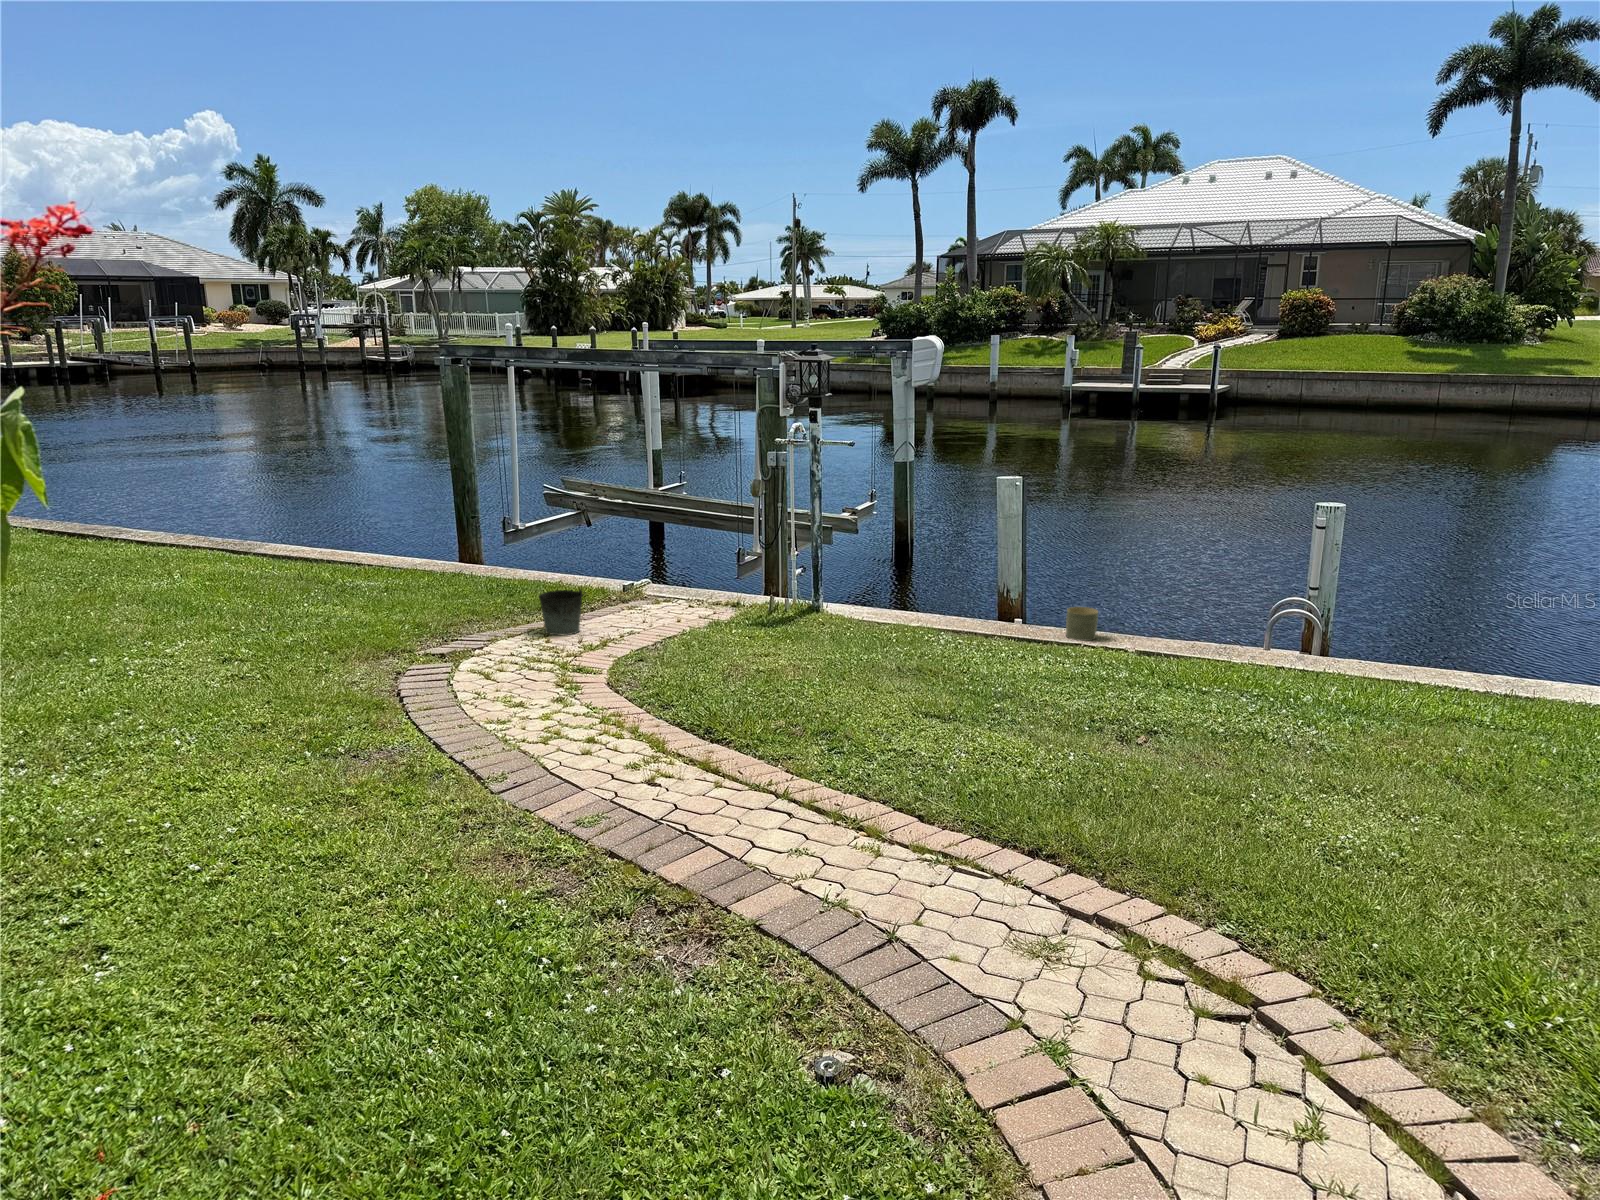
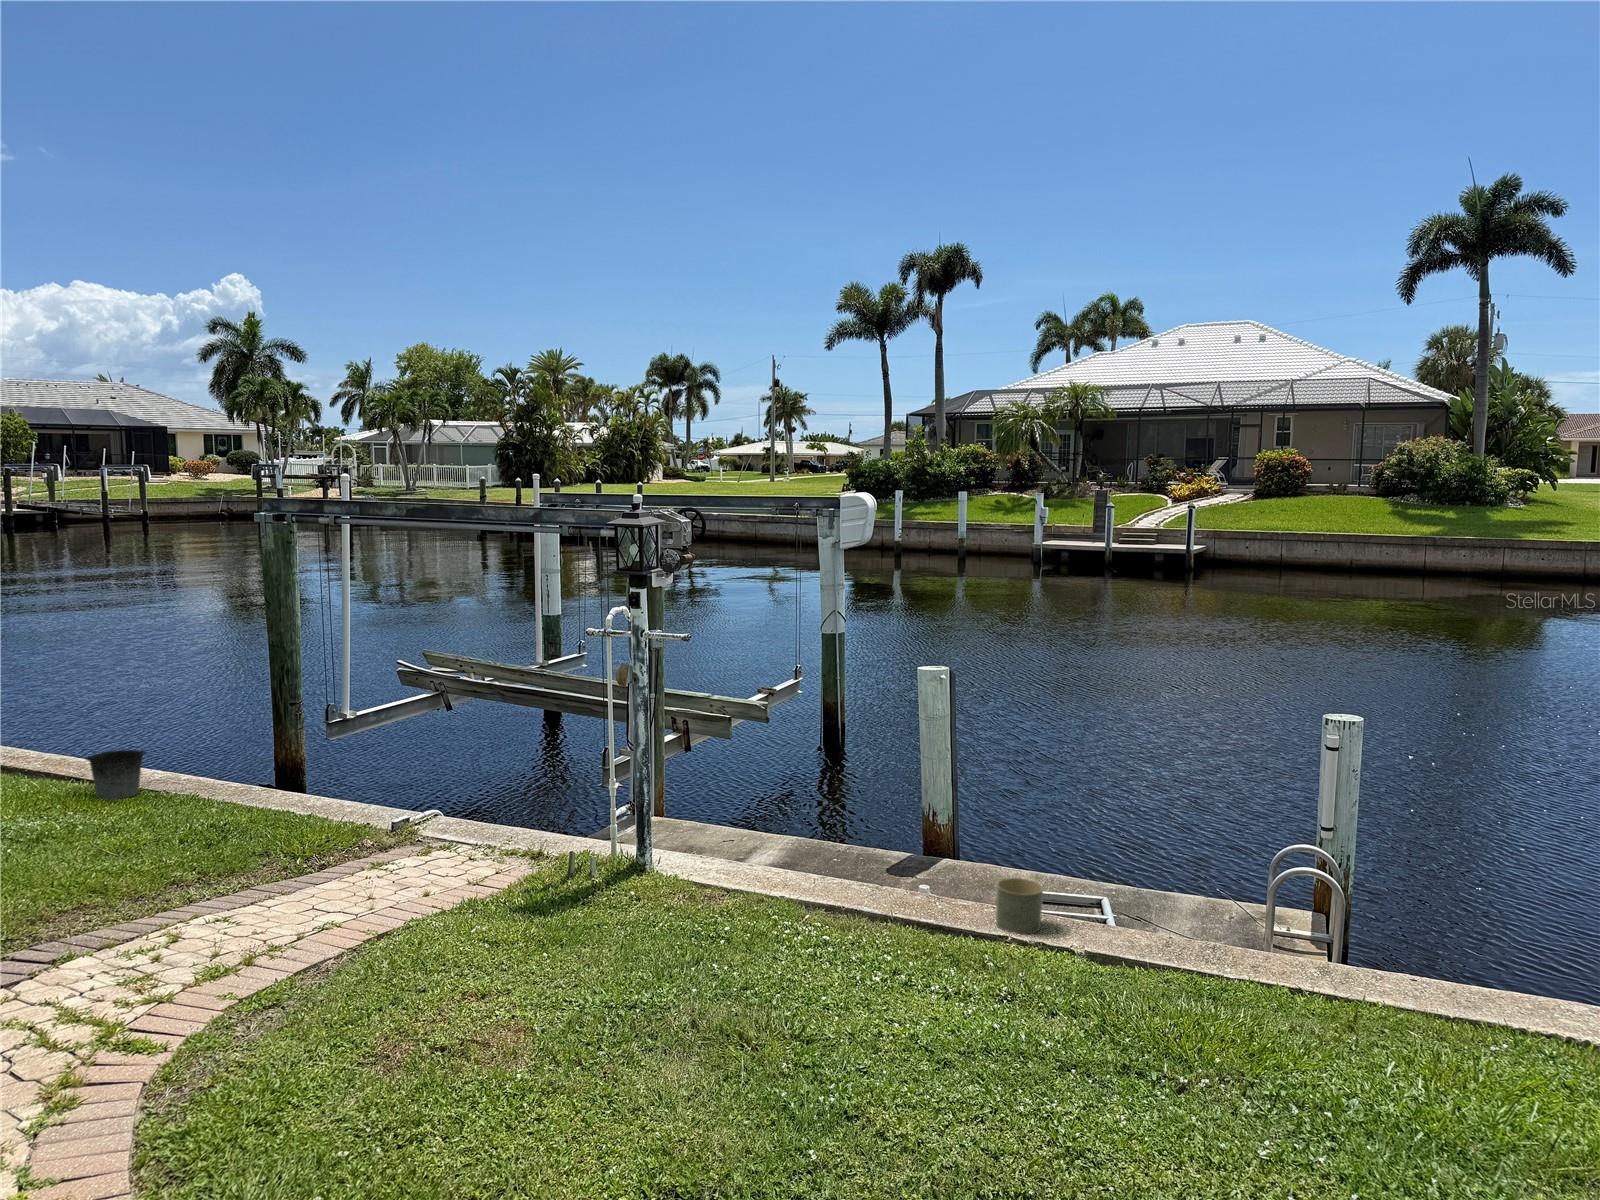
bucket: present [539,589,585,635] -> present [86,750,147,800]

